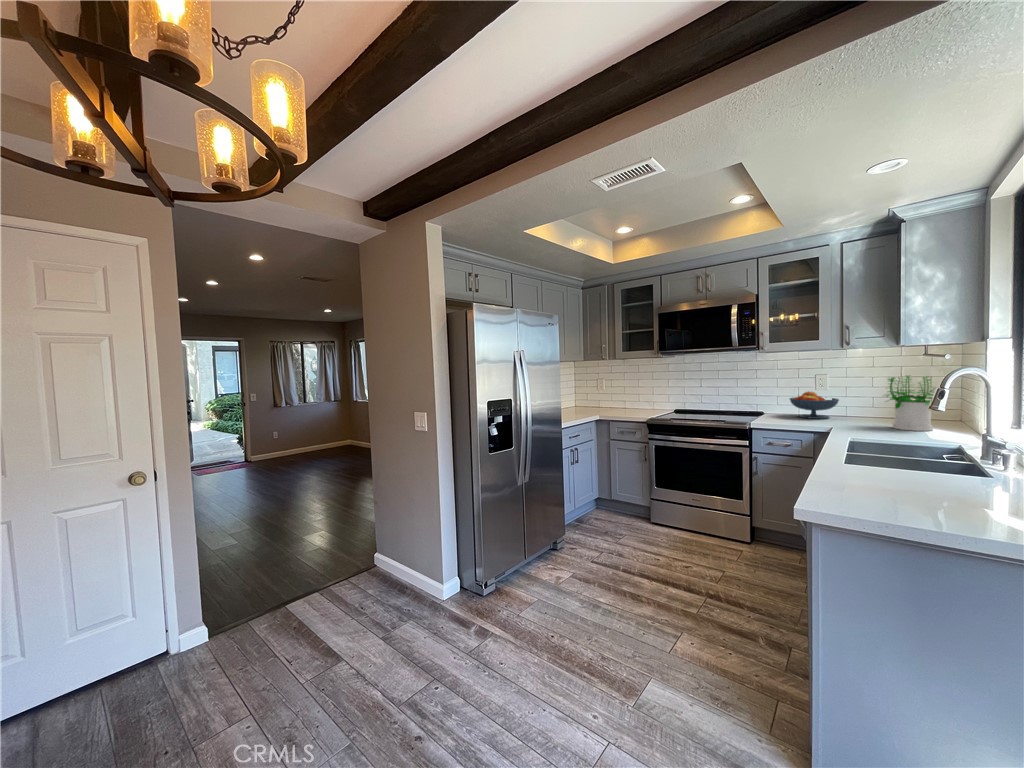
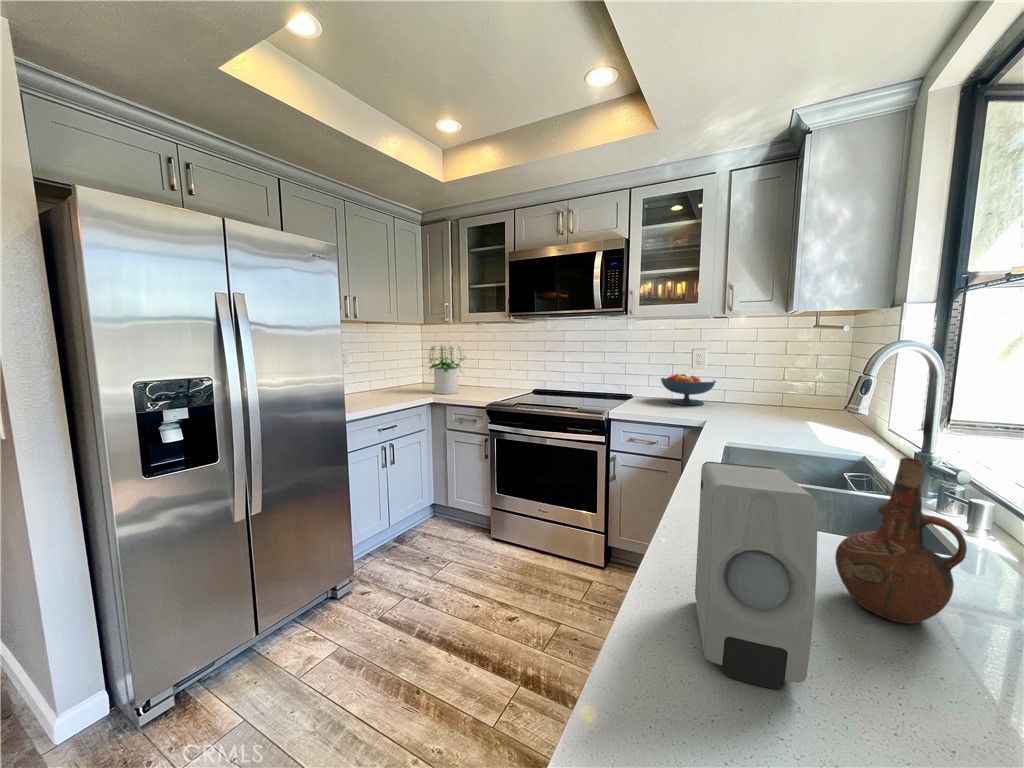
potted plant: present [886,376,935,431] -> present [428,346,463,394]
ceramic pitcher: none [911,423,972,495] -> present [835,458,967,624]
soap dispenser: none [838,426,890,504] -> present [695,462,818,689]

